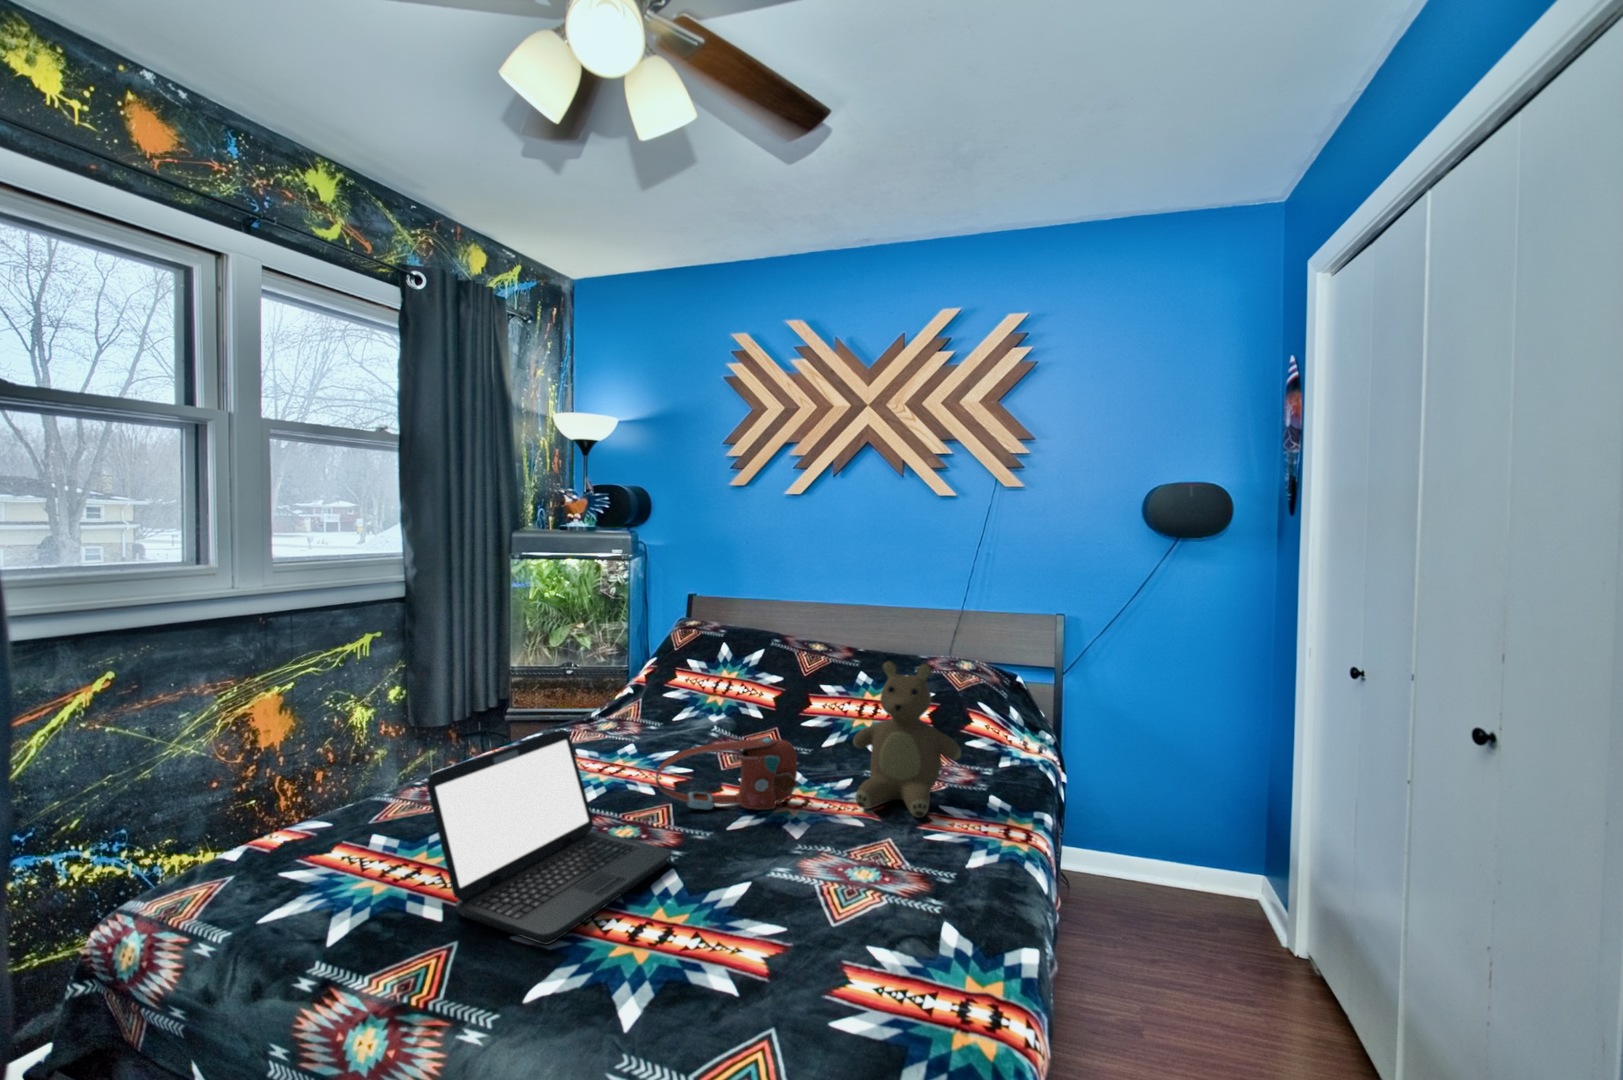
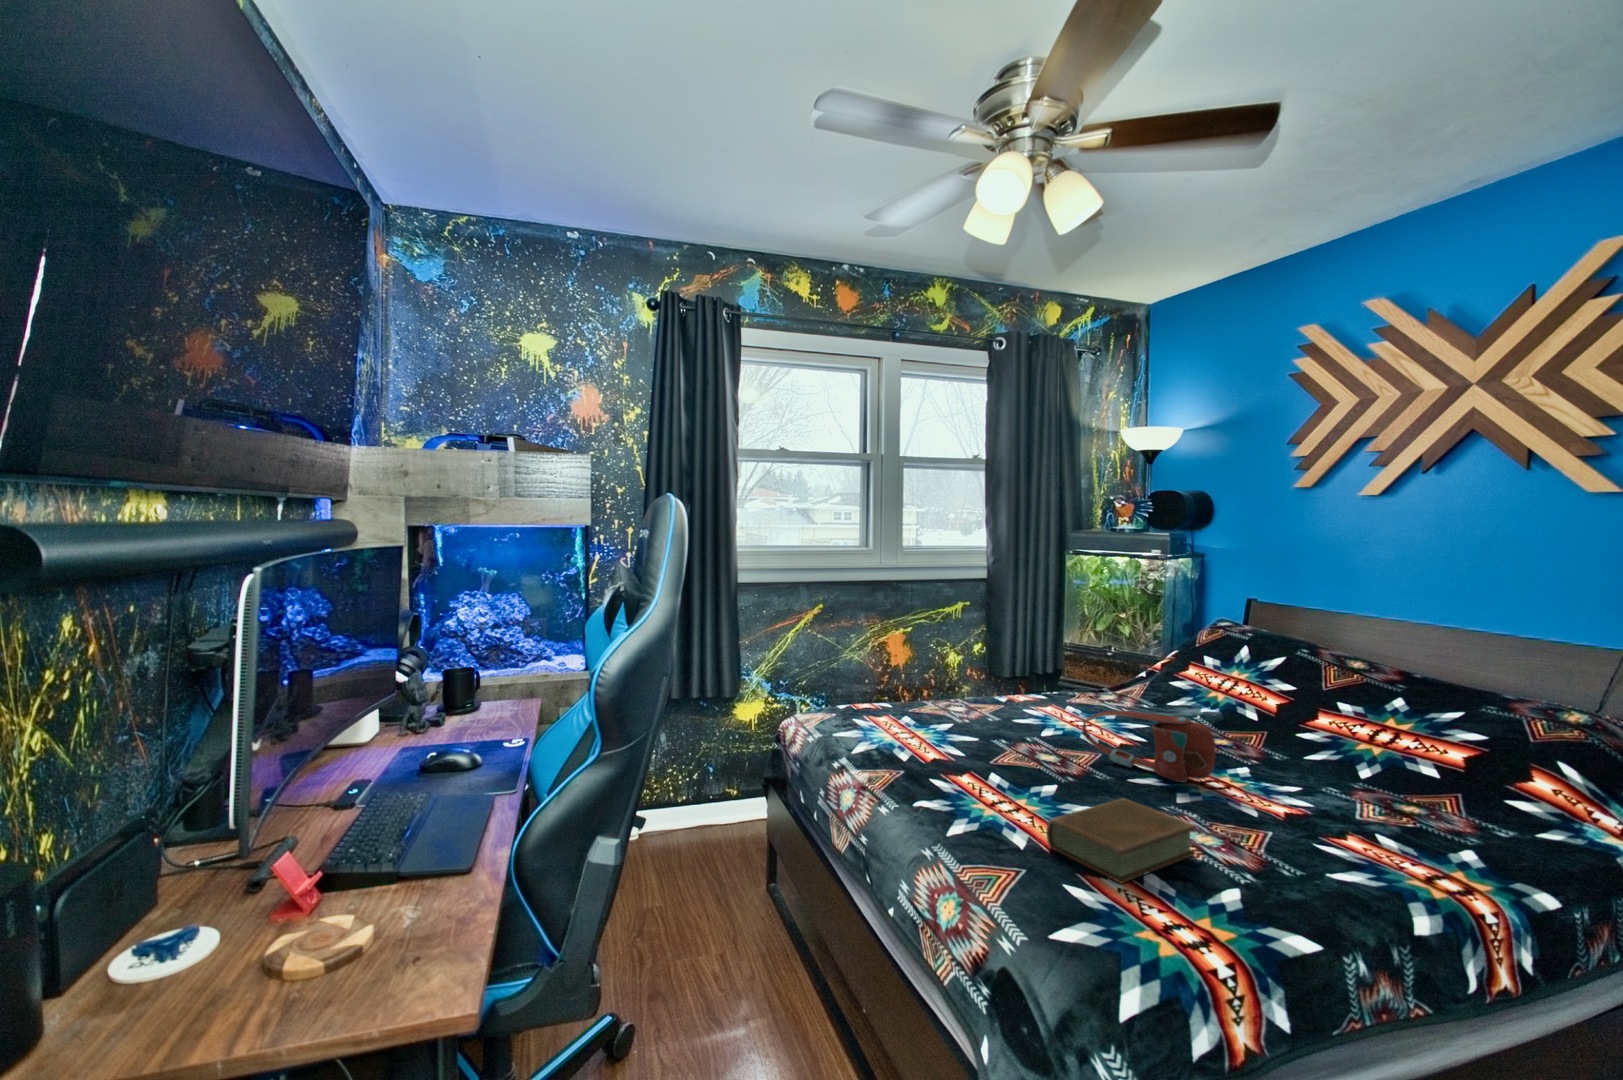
teddy bear: present [853,661,961,817] -> none [1271,671,1423,835]
laptop: present [427,730,671,944] -> none [904,671,1059,788]
book: none [755,859,875,980] -> present [1046,798,1196,884]

